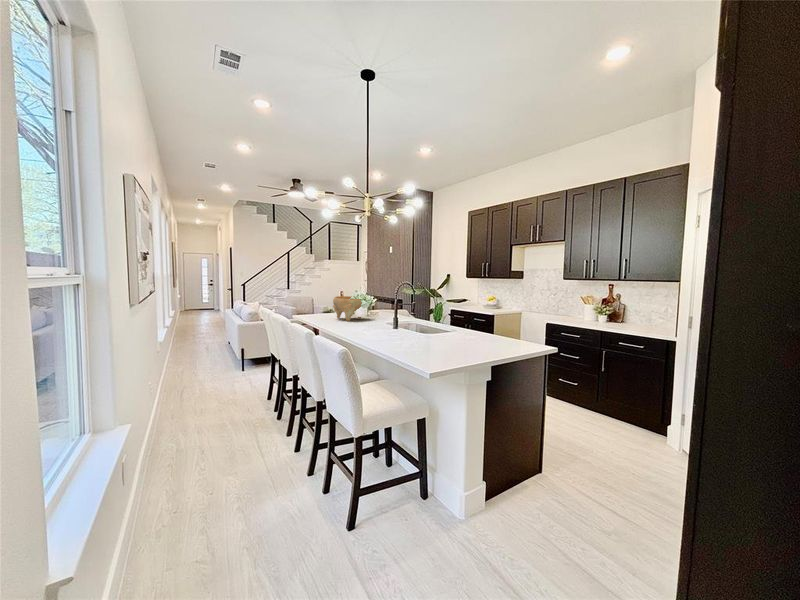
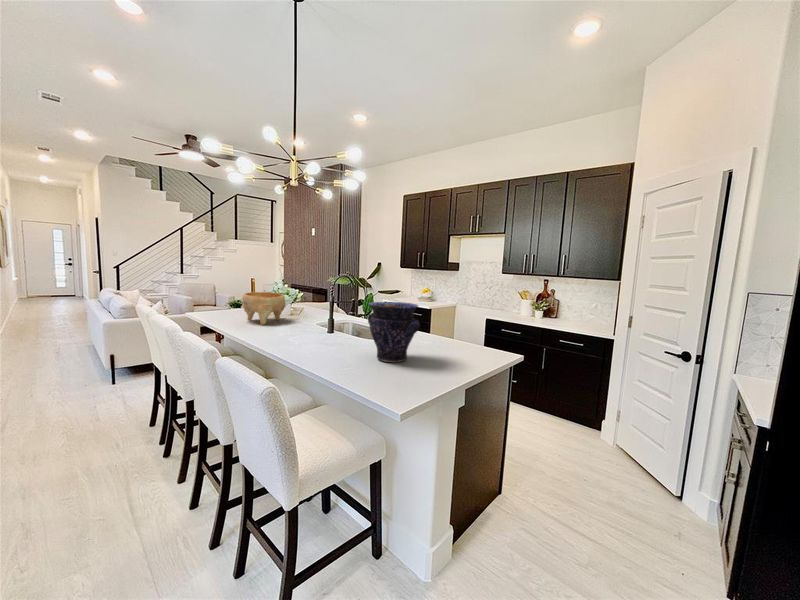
vase: none [424,297,466,344] -> present [368,302,420,362]

